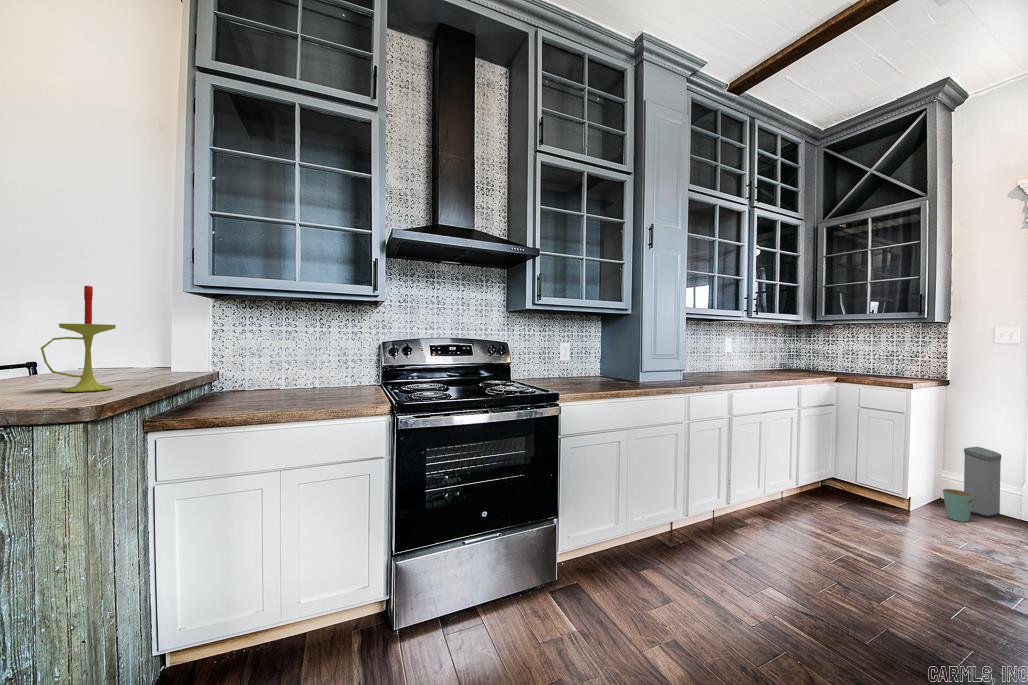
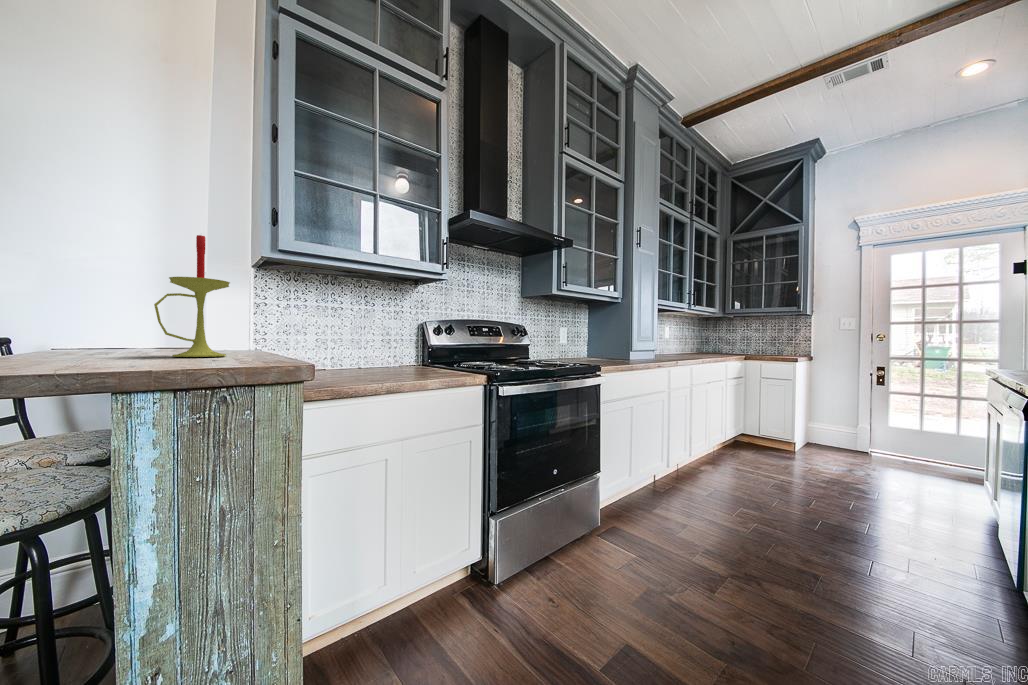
trash can: present [943,447,1001,522] -> none [819,404,851,458]

